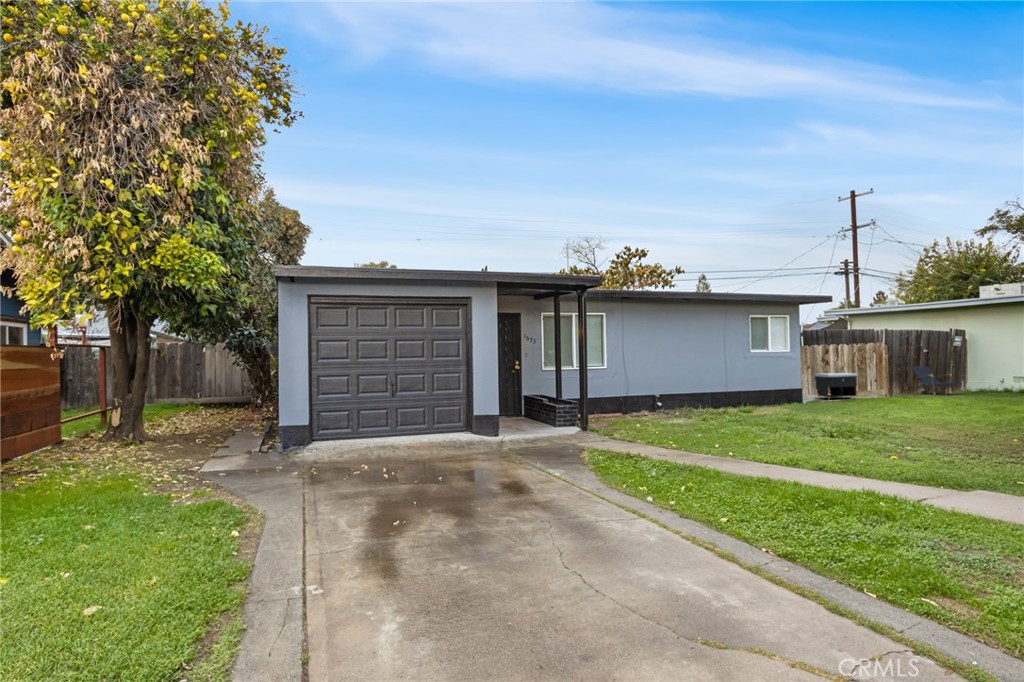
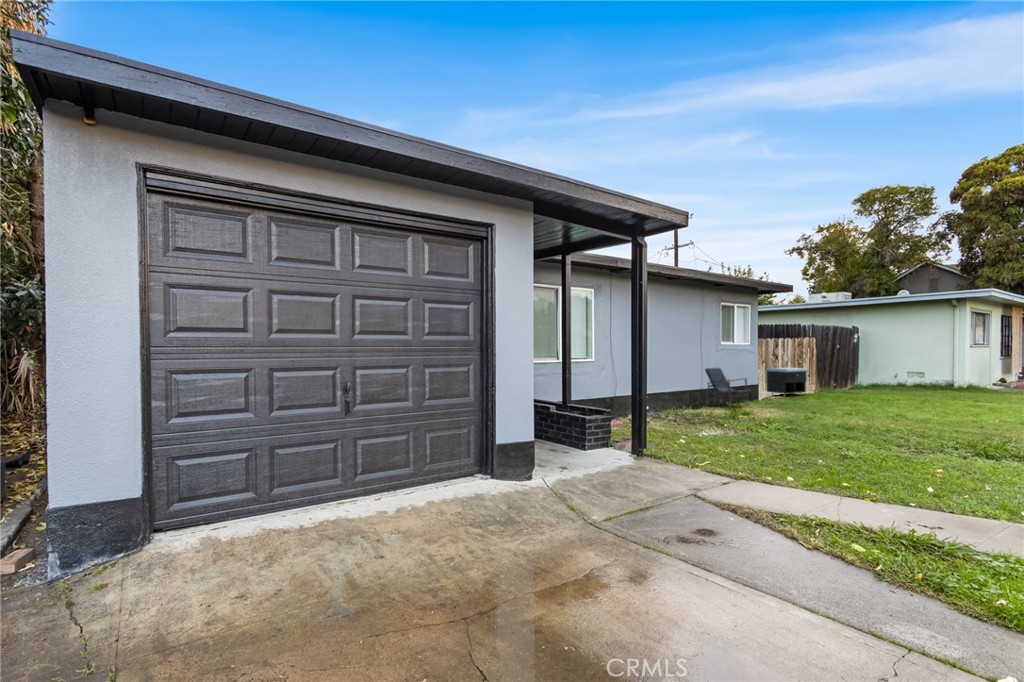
lounge chair: present [913,366,956,395] -> present [705,368,752,407]

